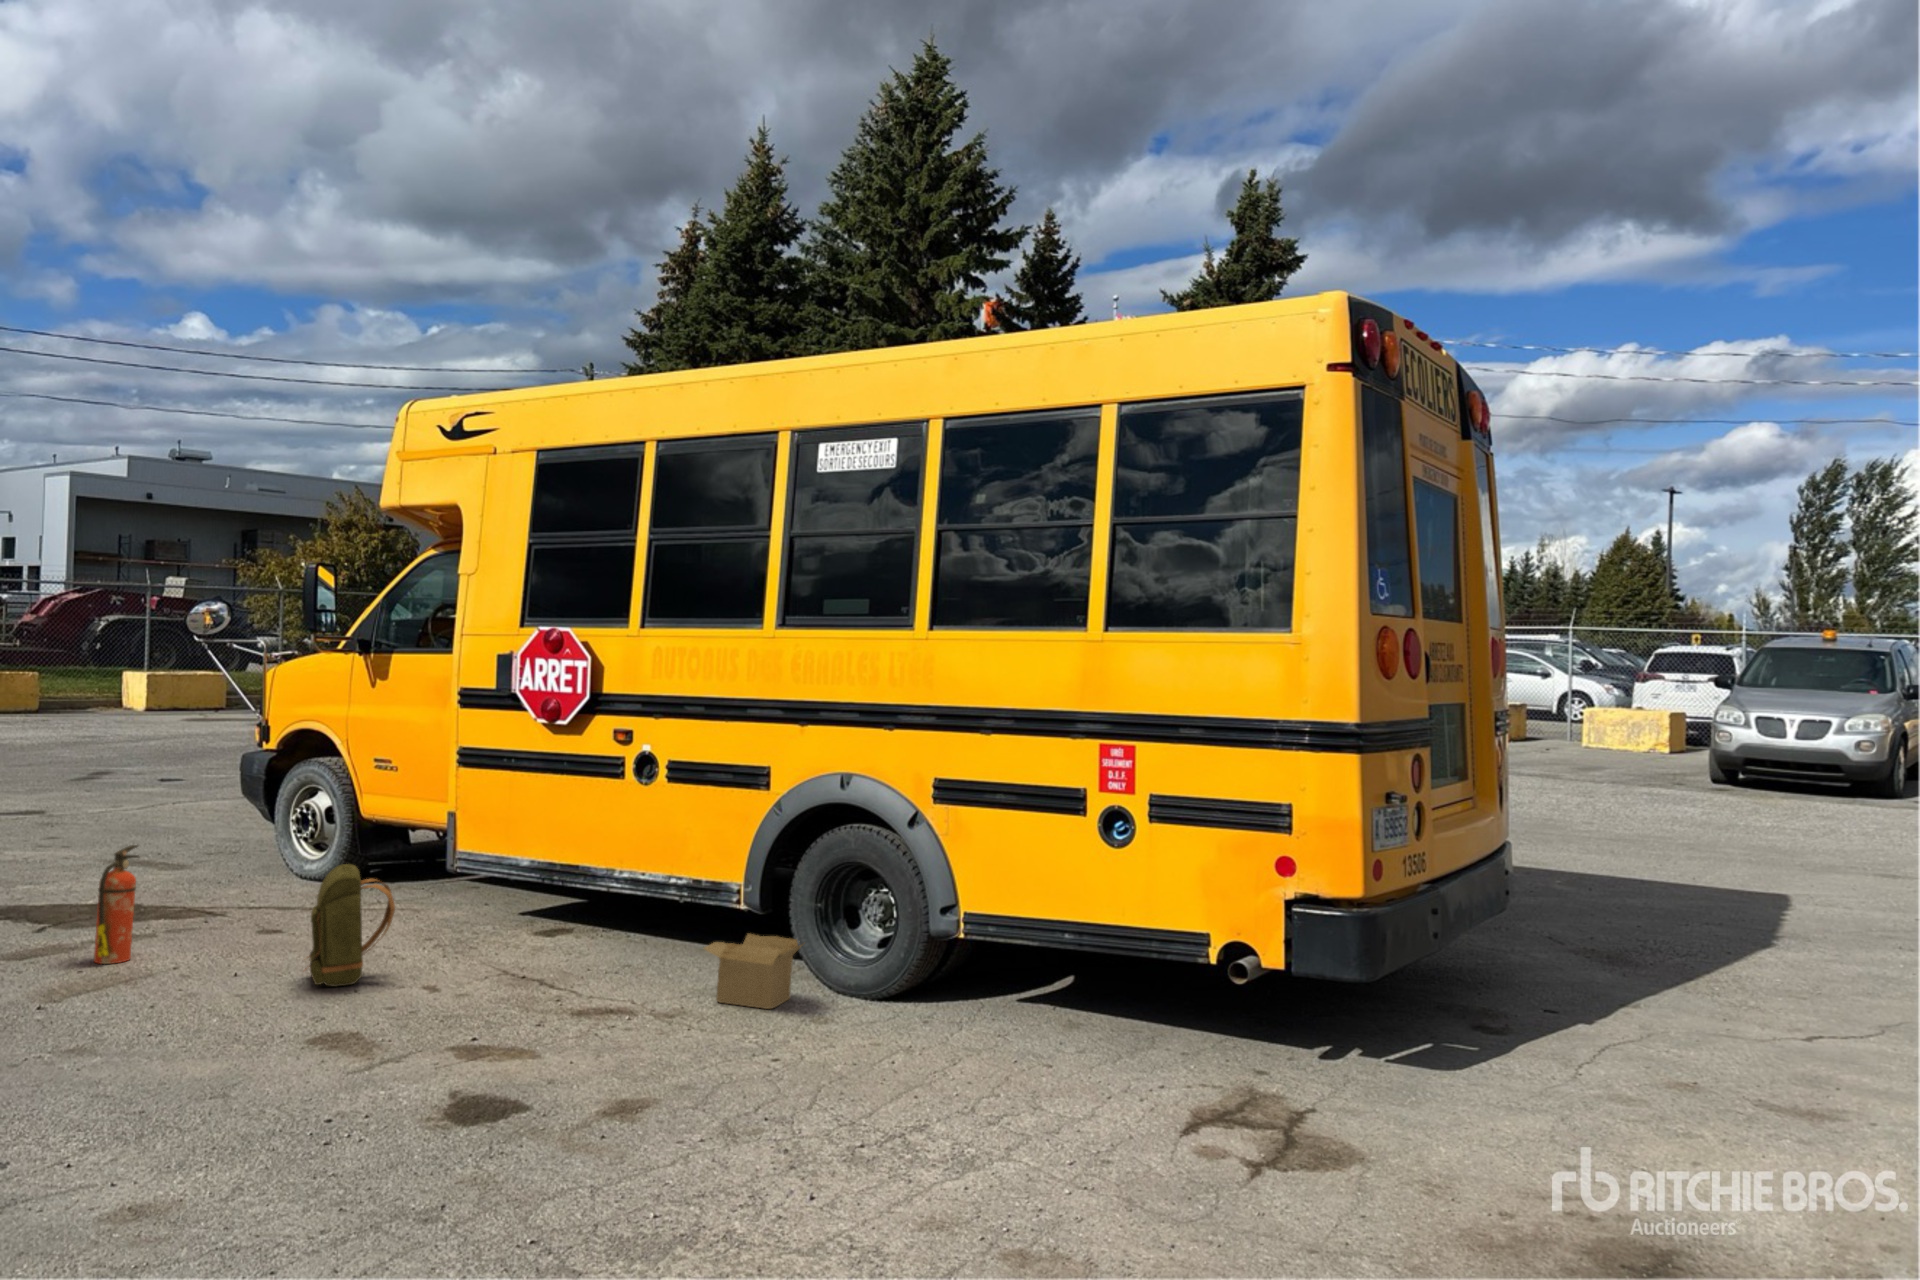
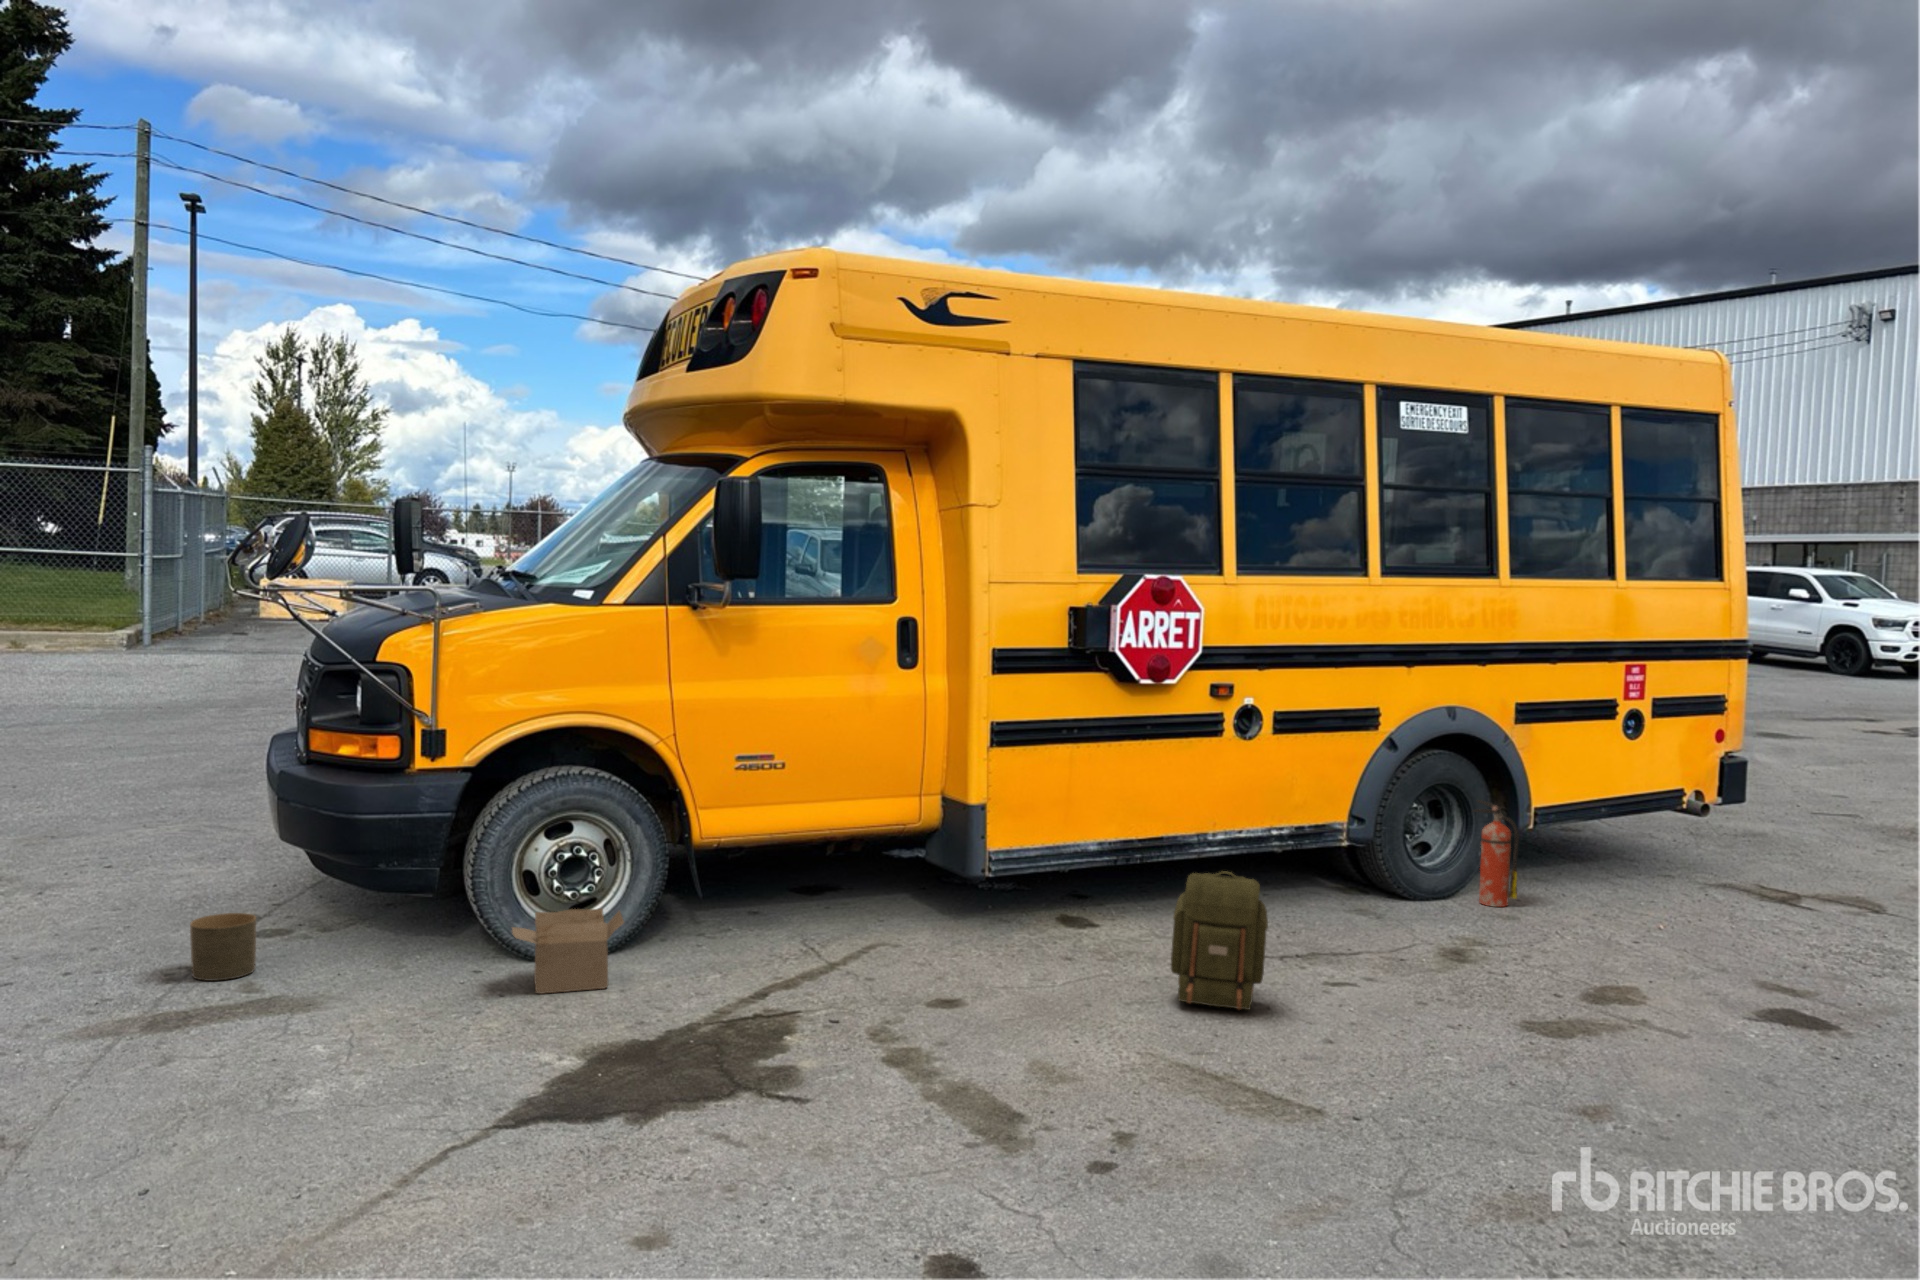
planter: none [181,827,221,862] -> present [190,913,256,981]
fire extinguisher: present [94,845,139,964] -> present [1473,800,1519,907]
cardboard box: present [703,934,802,1009] -> present [512,909,624,993]

